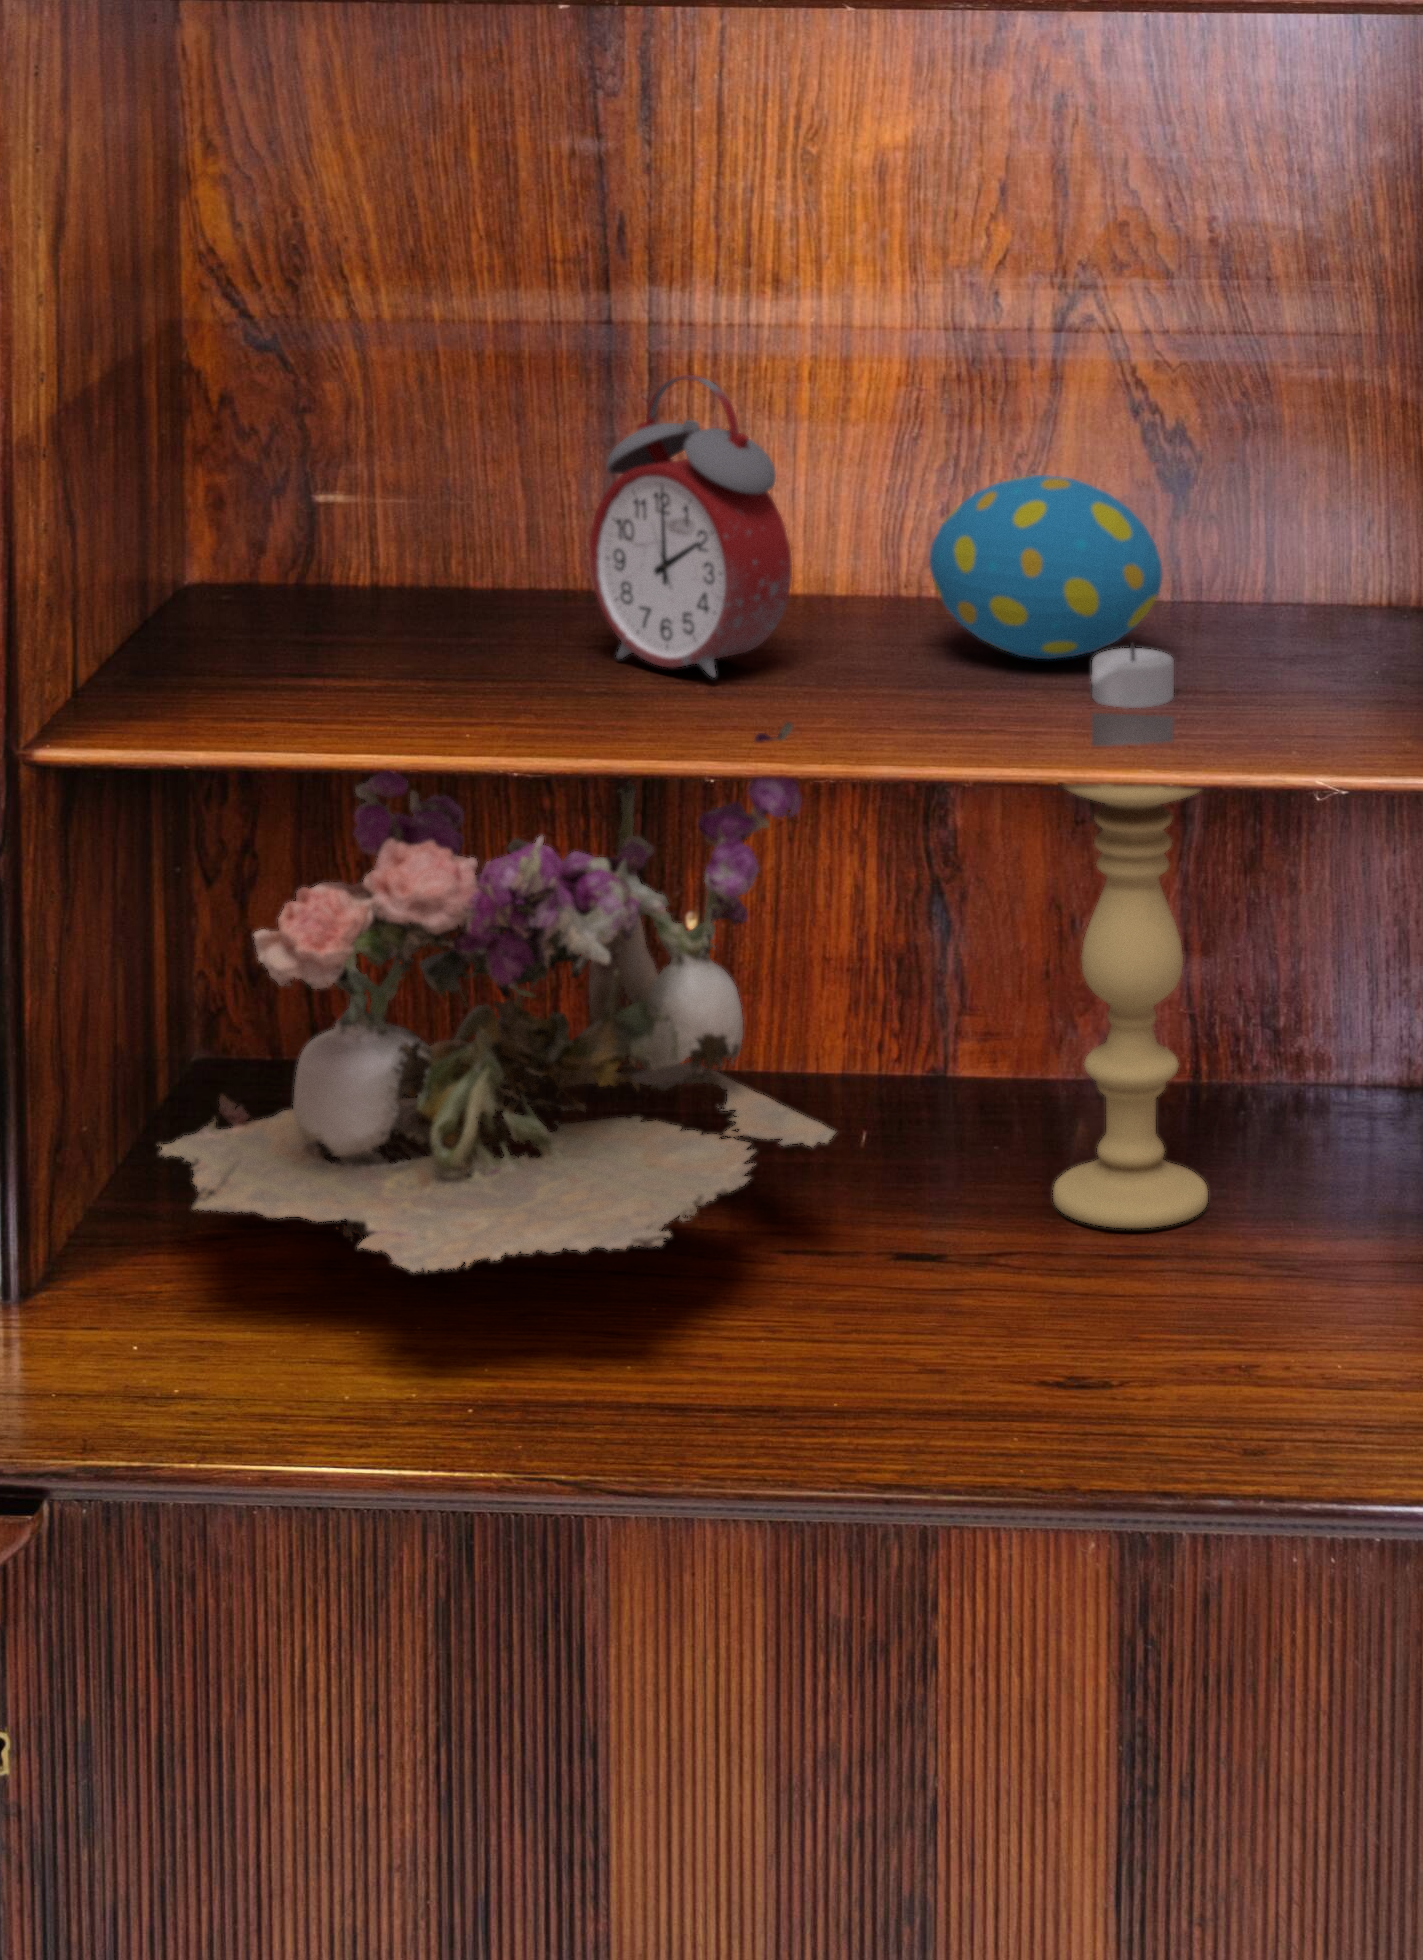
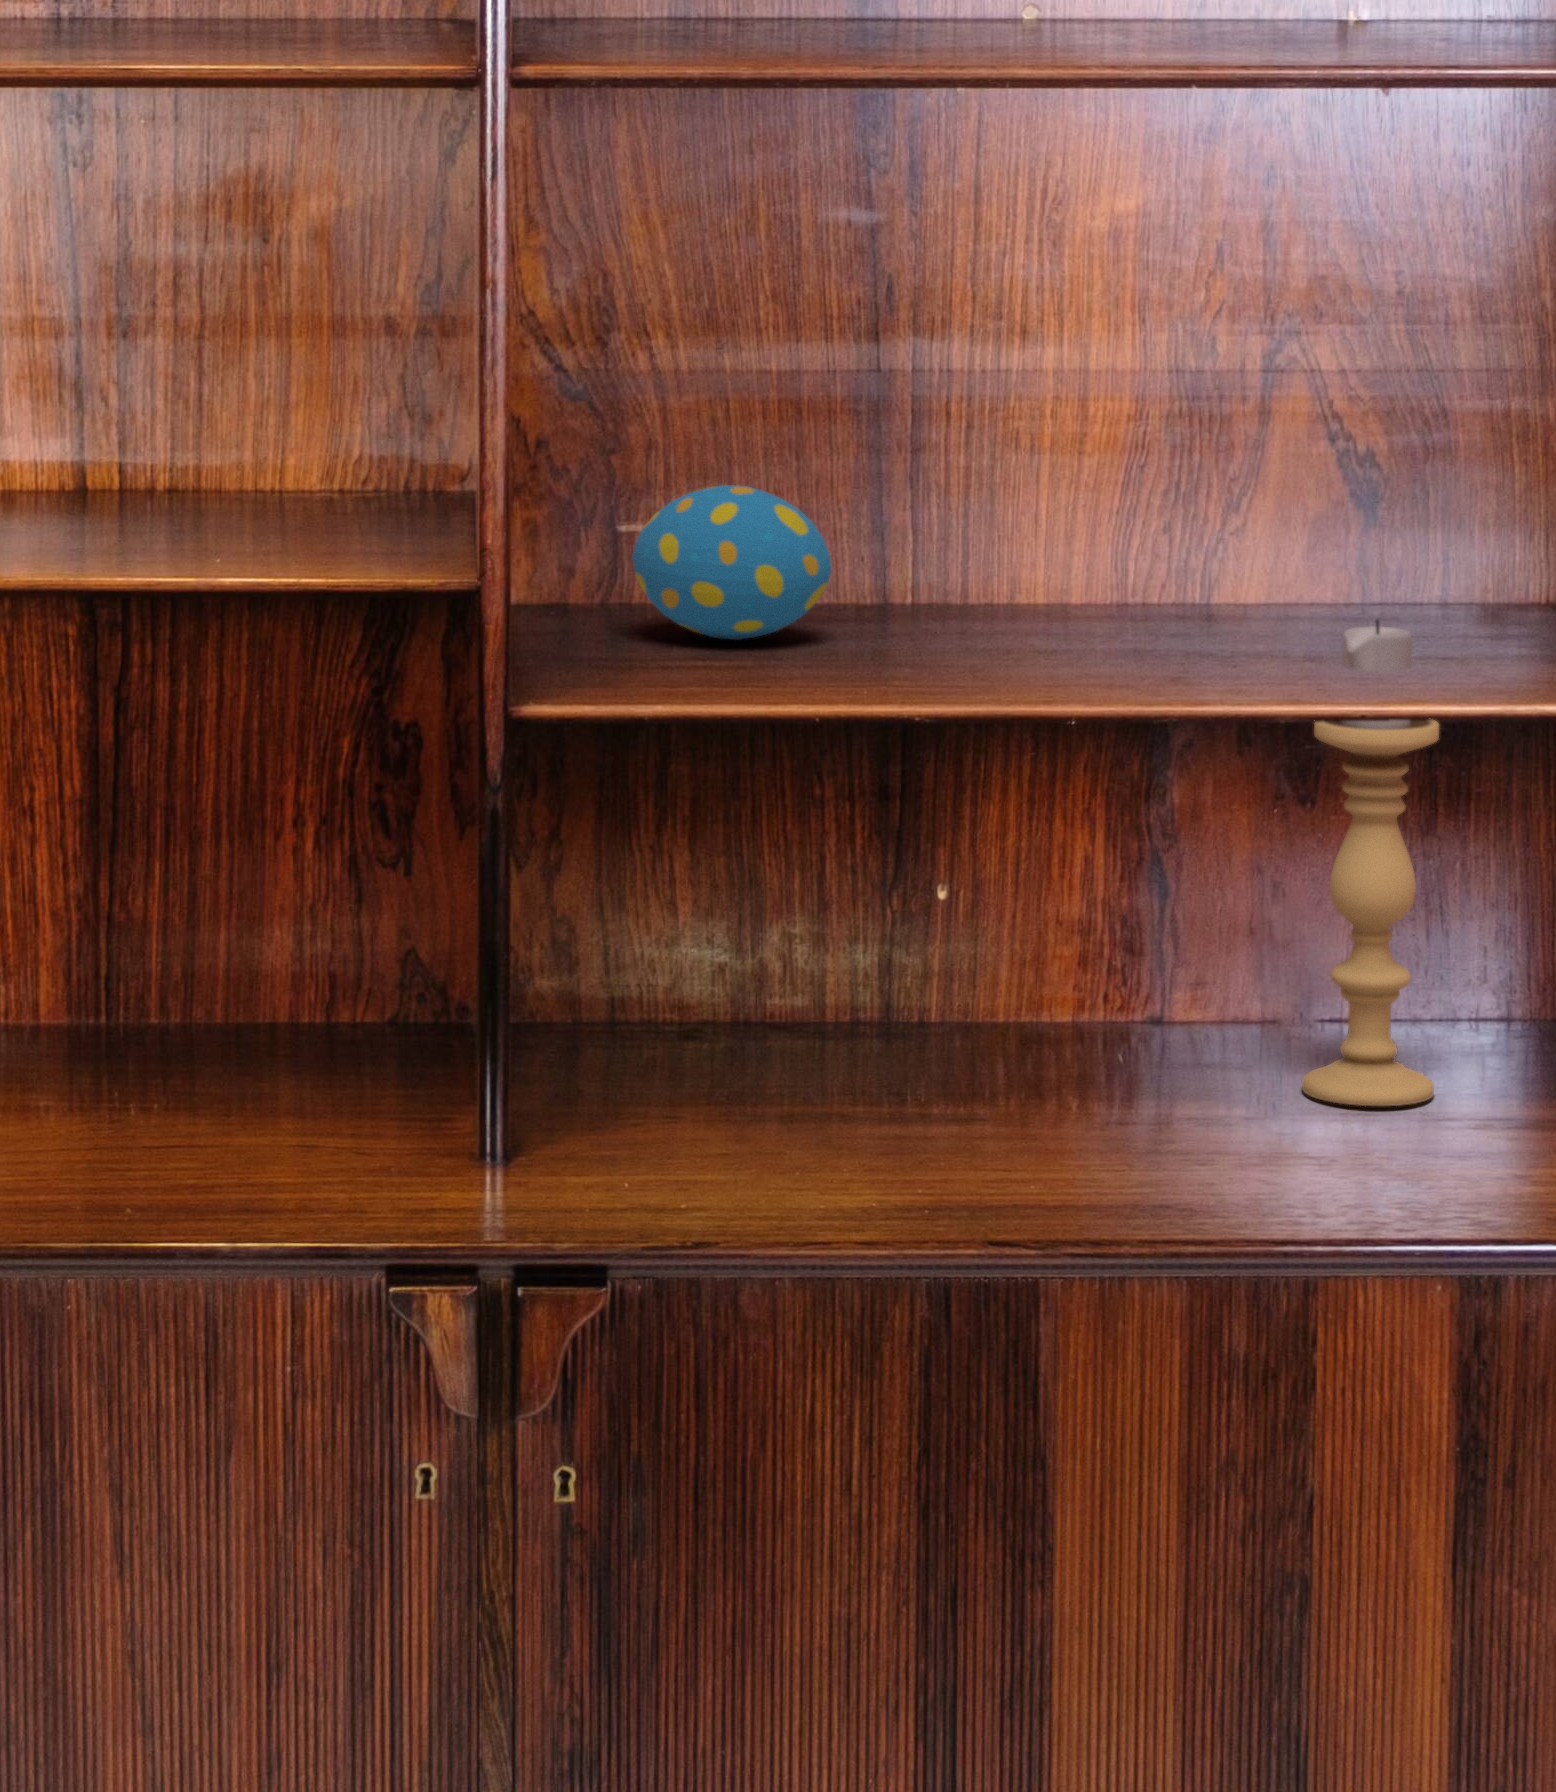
alarm clock: present [589,375,792,677] -> none [902,403,1084,655]
decorative egg: present [929,475,1162,659] -> present [632,485,832,640]
flower arrangement: present [159,722,835,1272] -> none [594,688,1152,1134]

